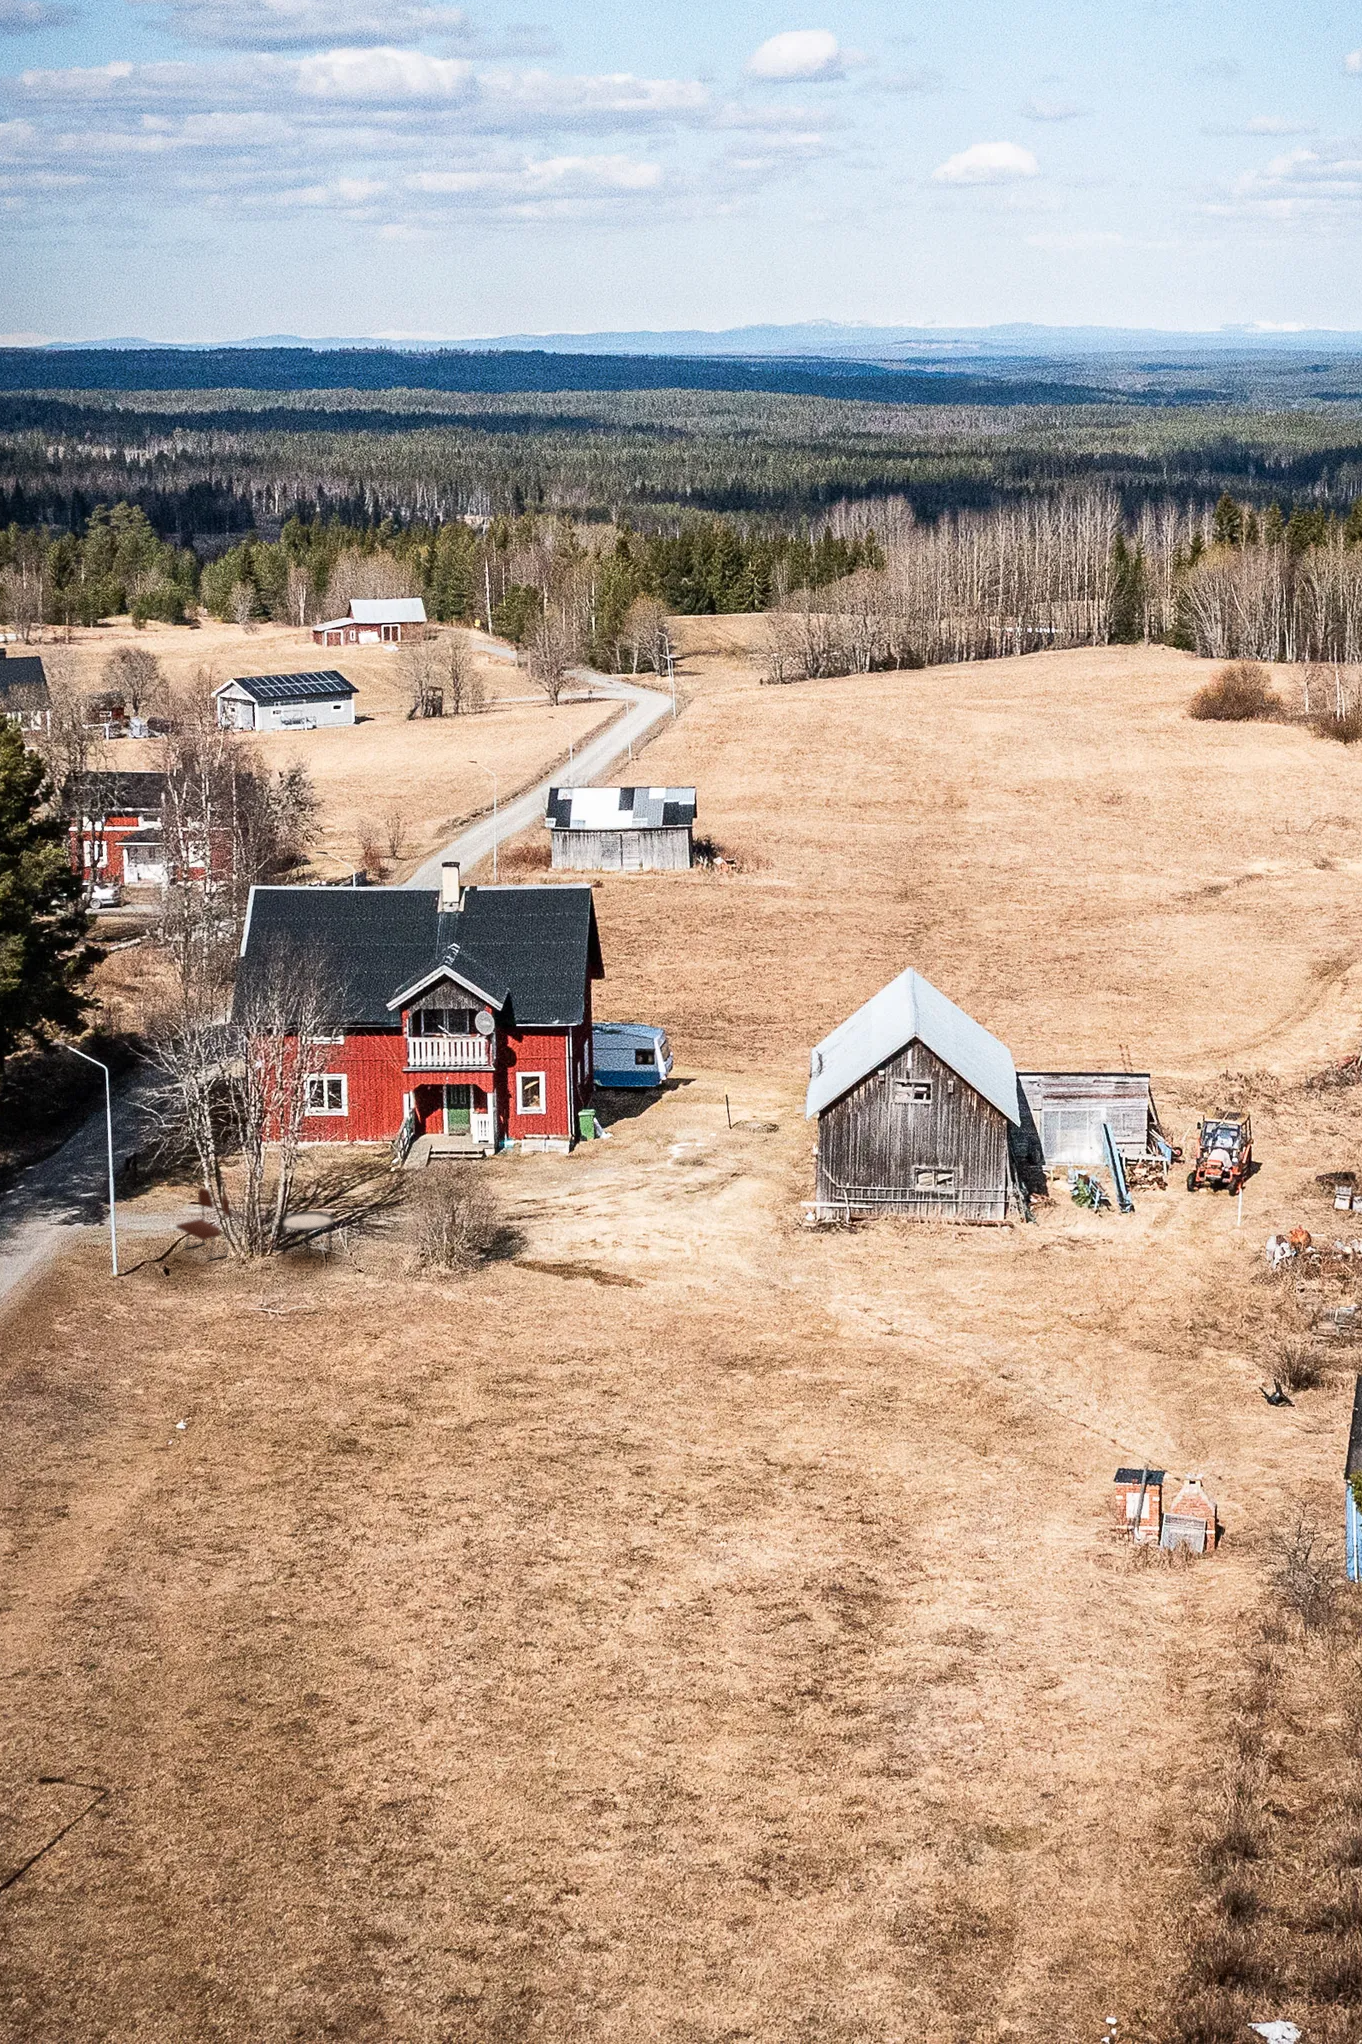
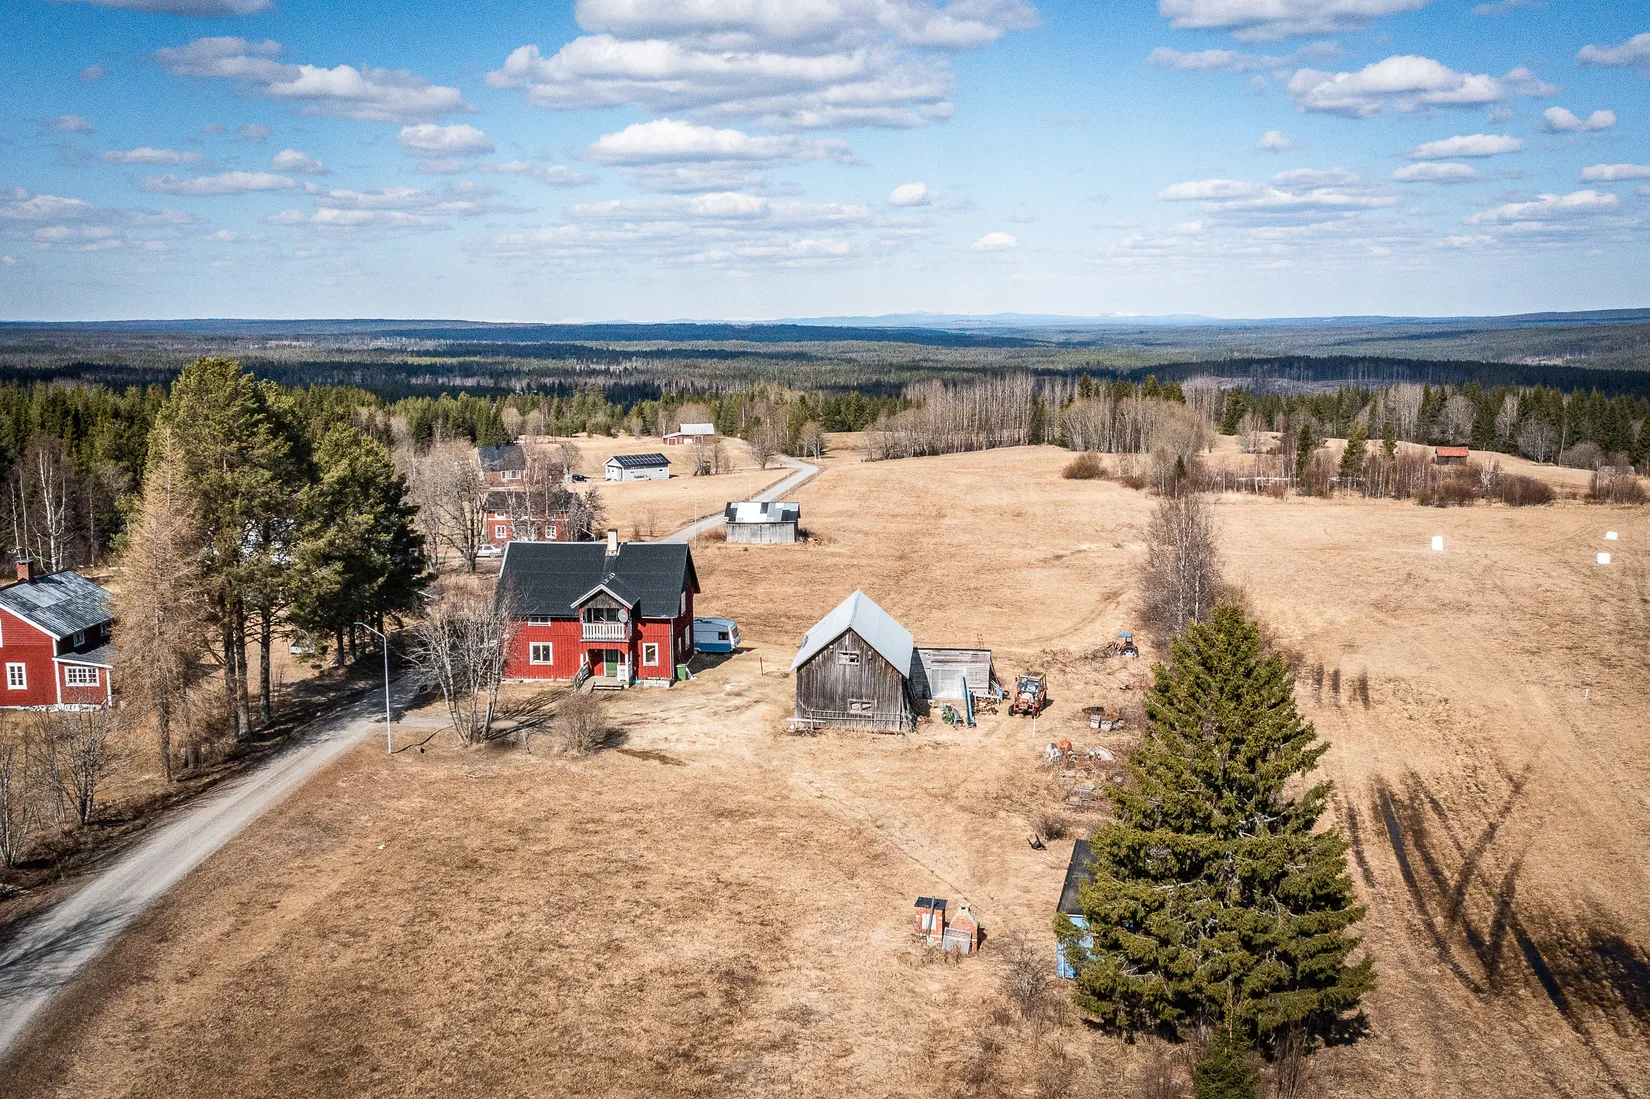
bench: present [176,1189,229,1260] -> none [432,705,460,745]

